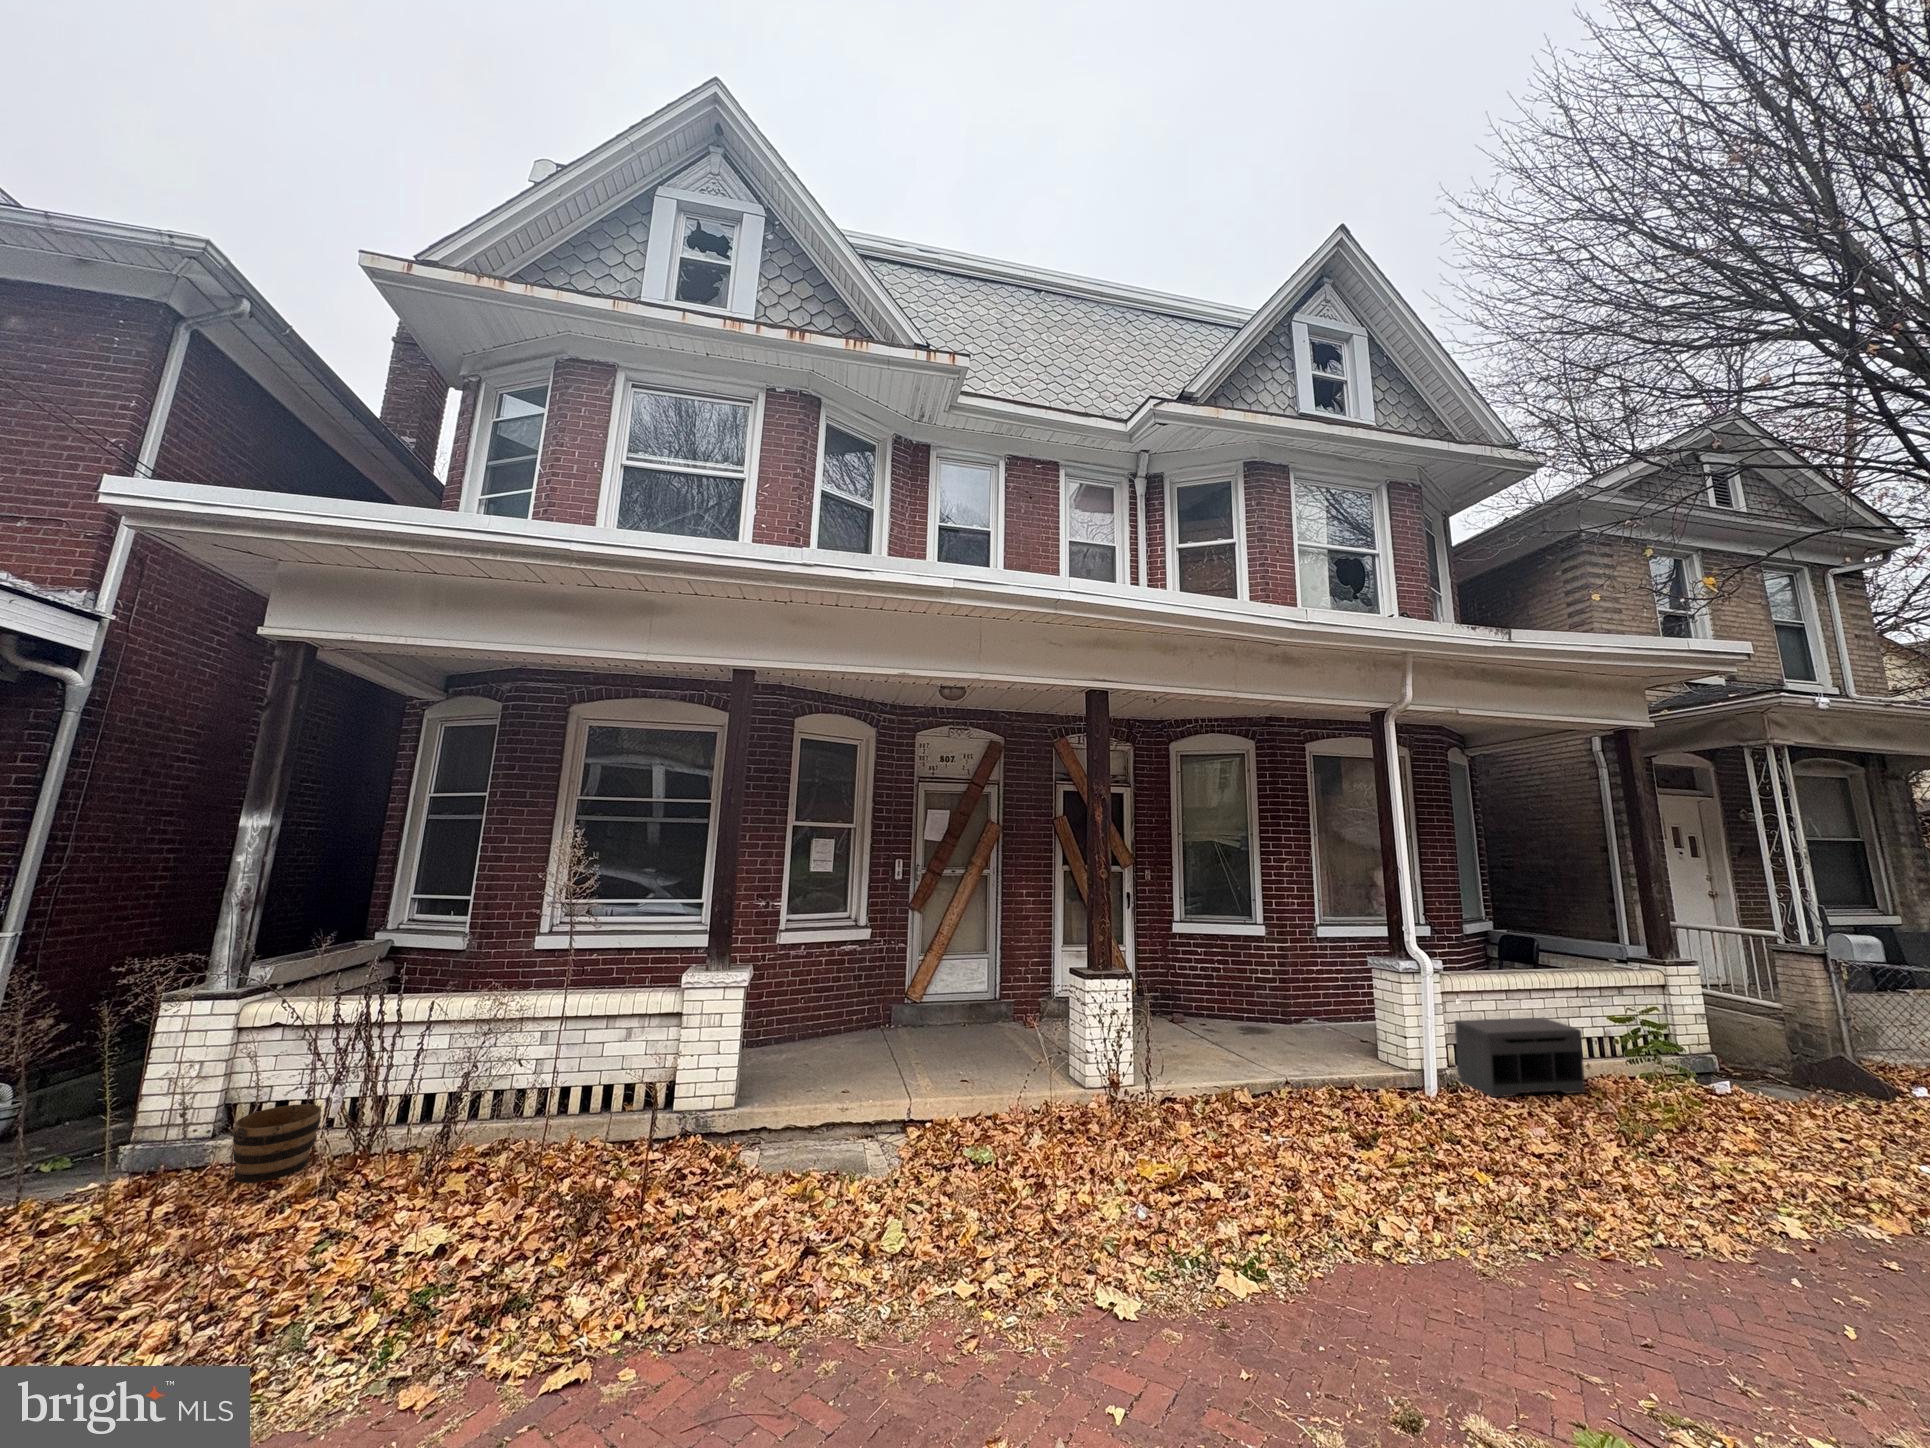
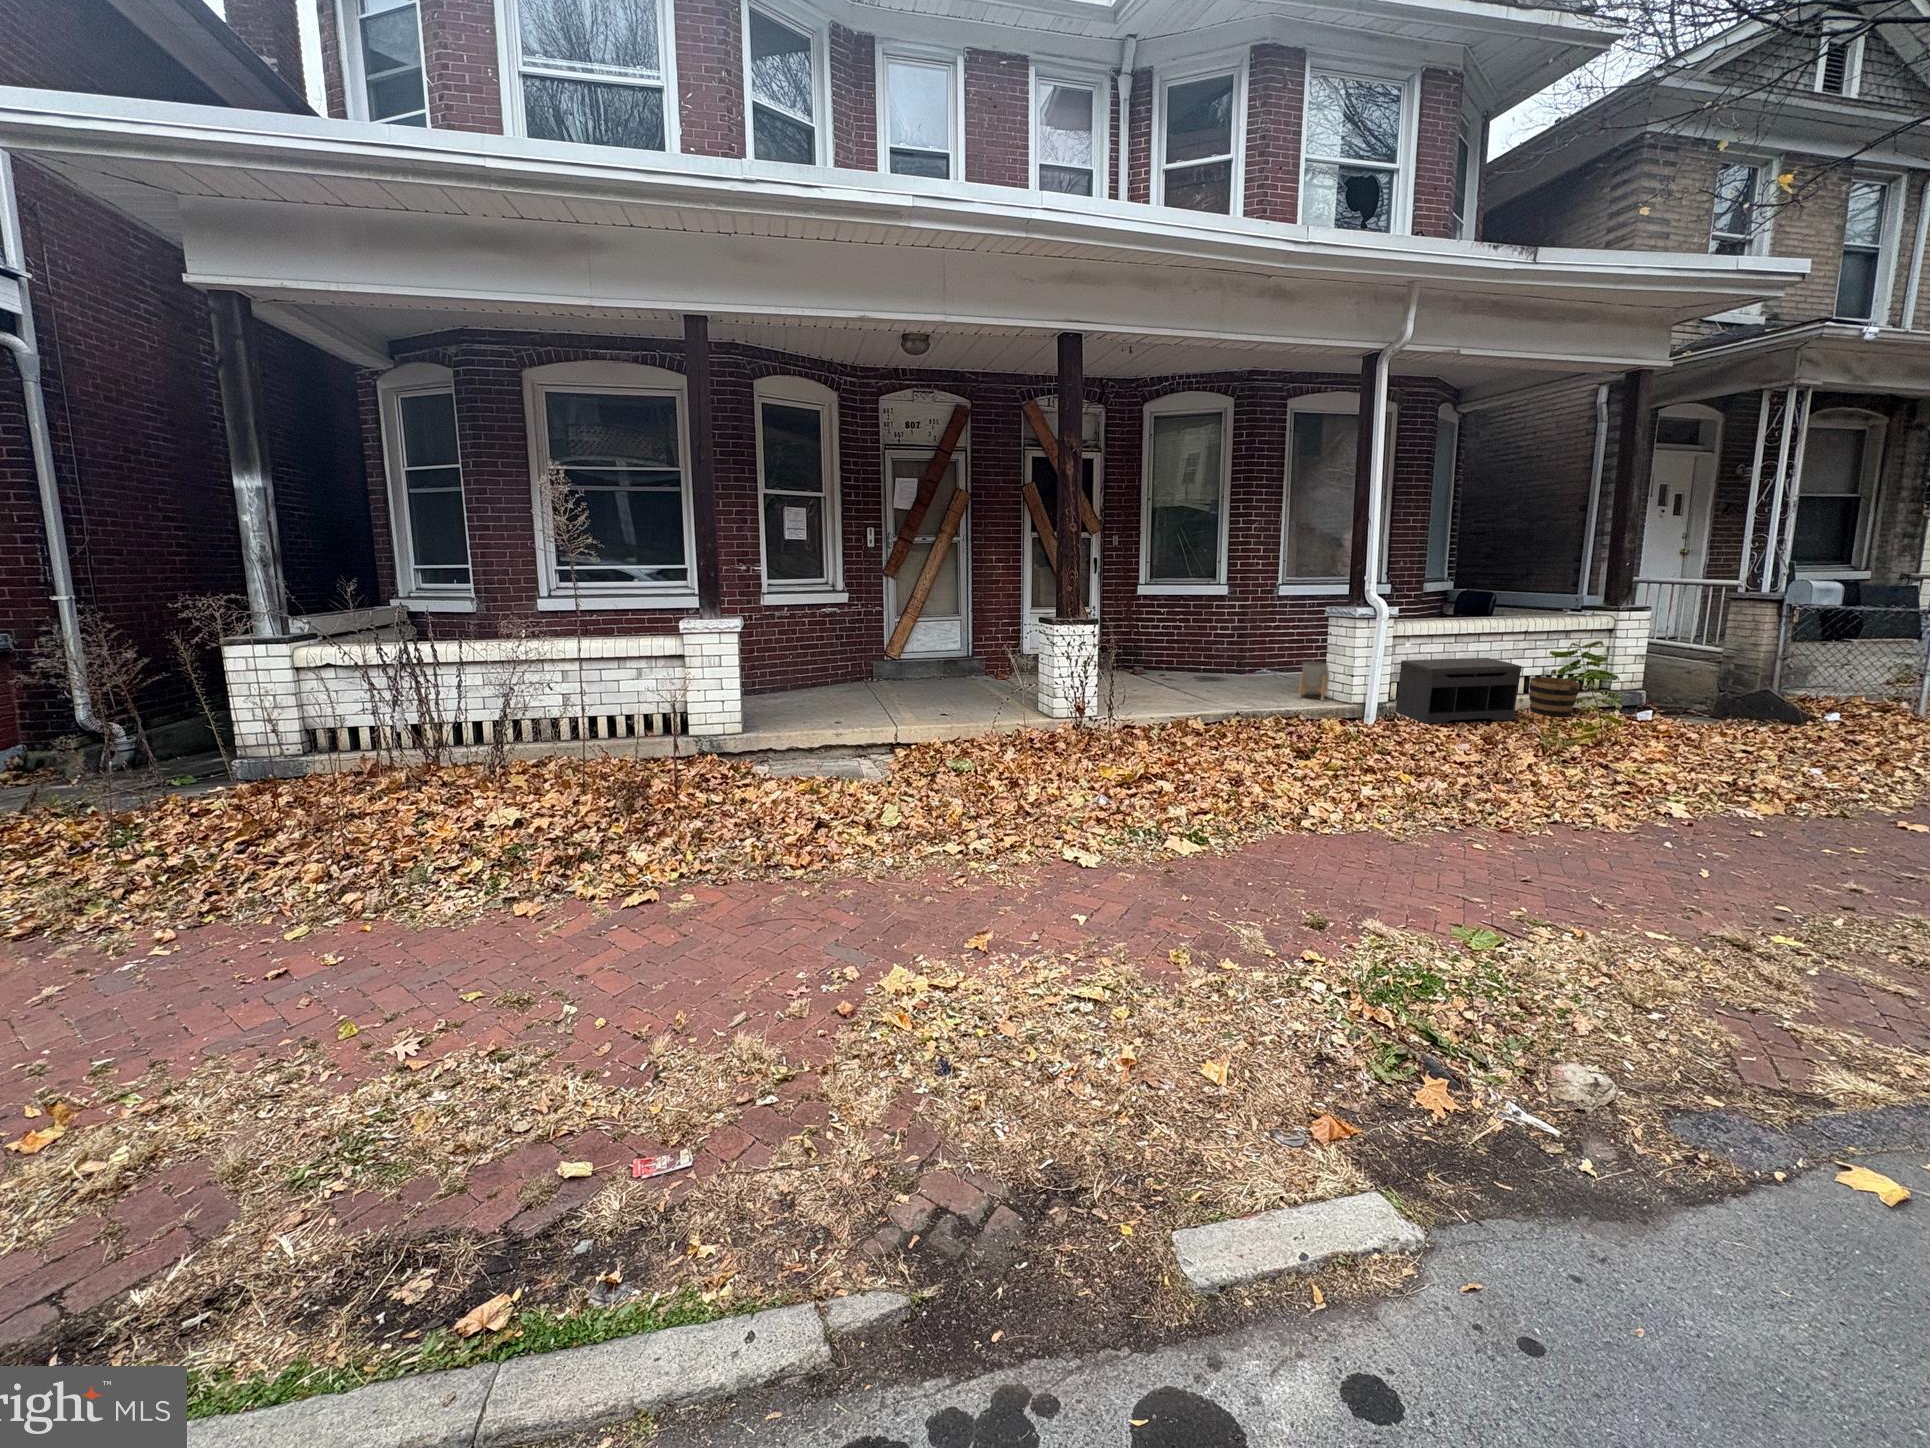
planter: none [1350,1019,1382,1067] -> present [1298,662,1329,700]
bucket: present [233,1104,321,1183] -> present [1529,677,1580,716]

